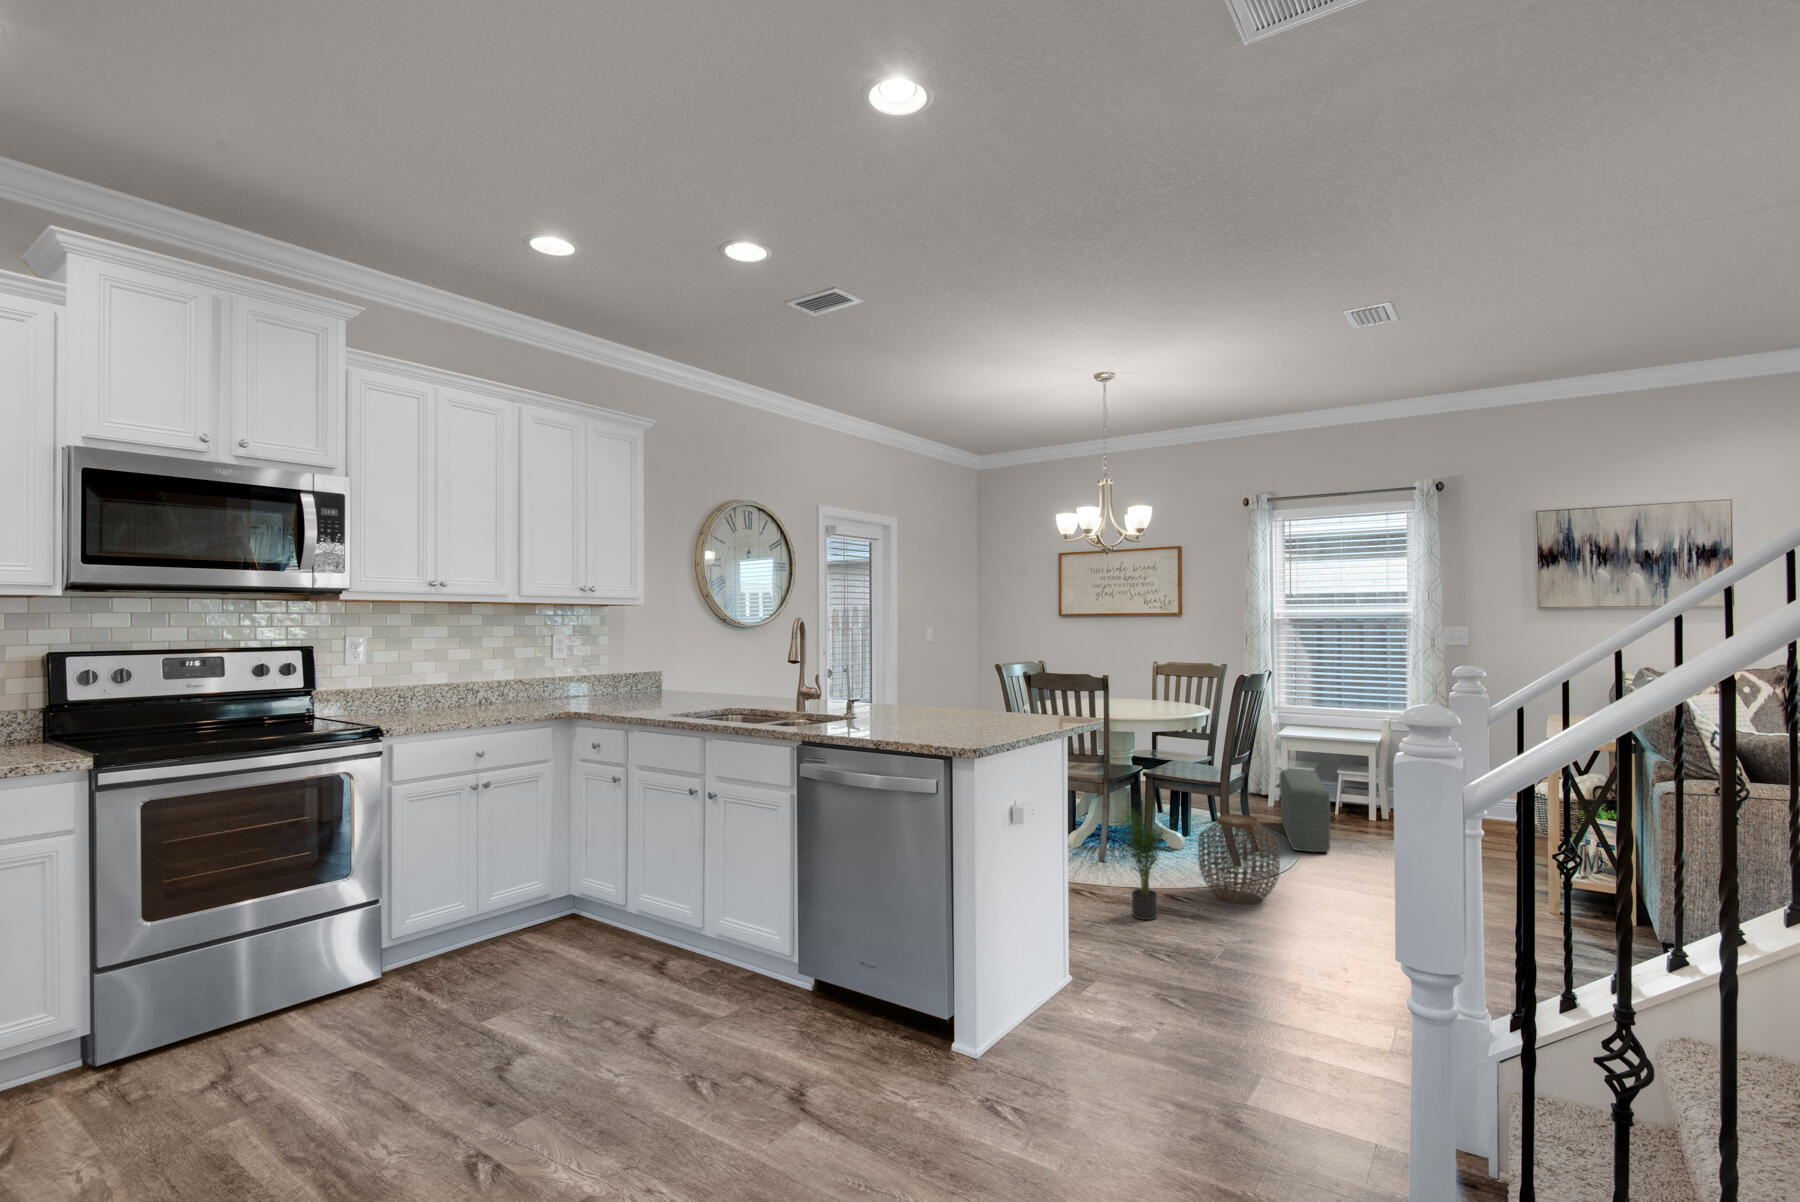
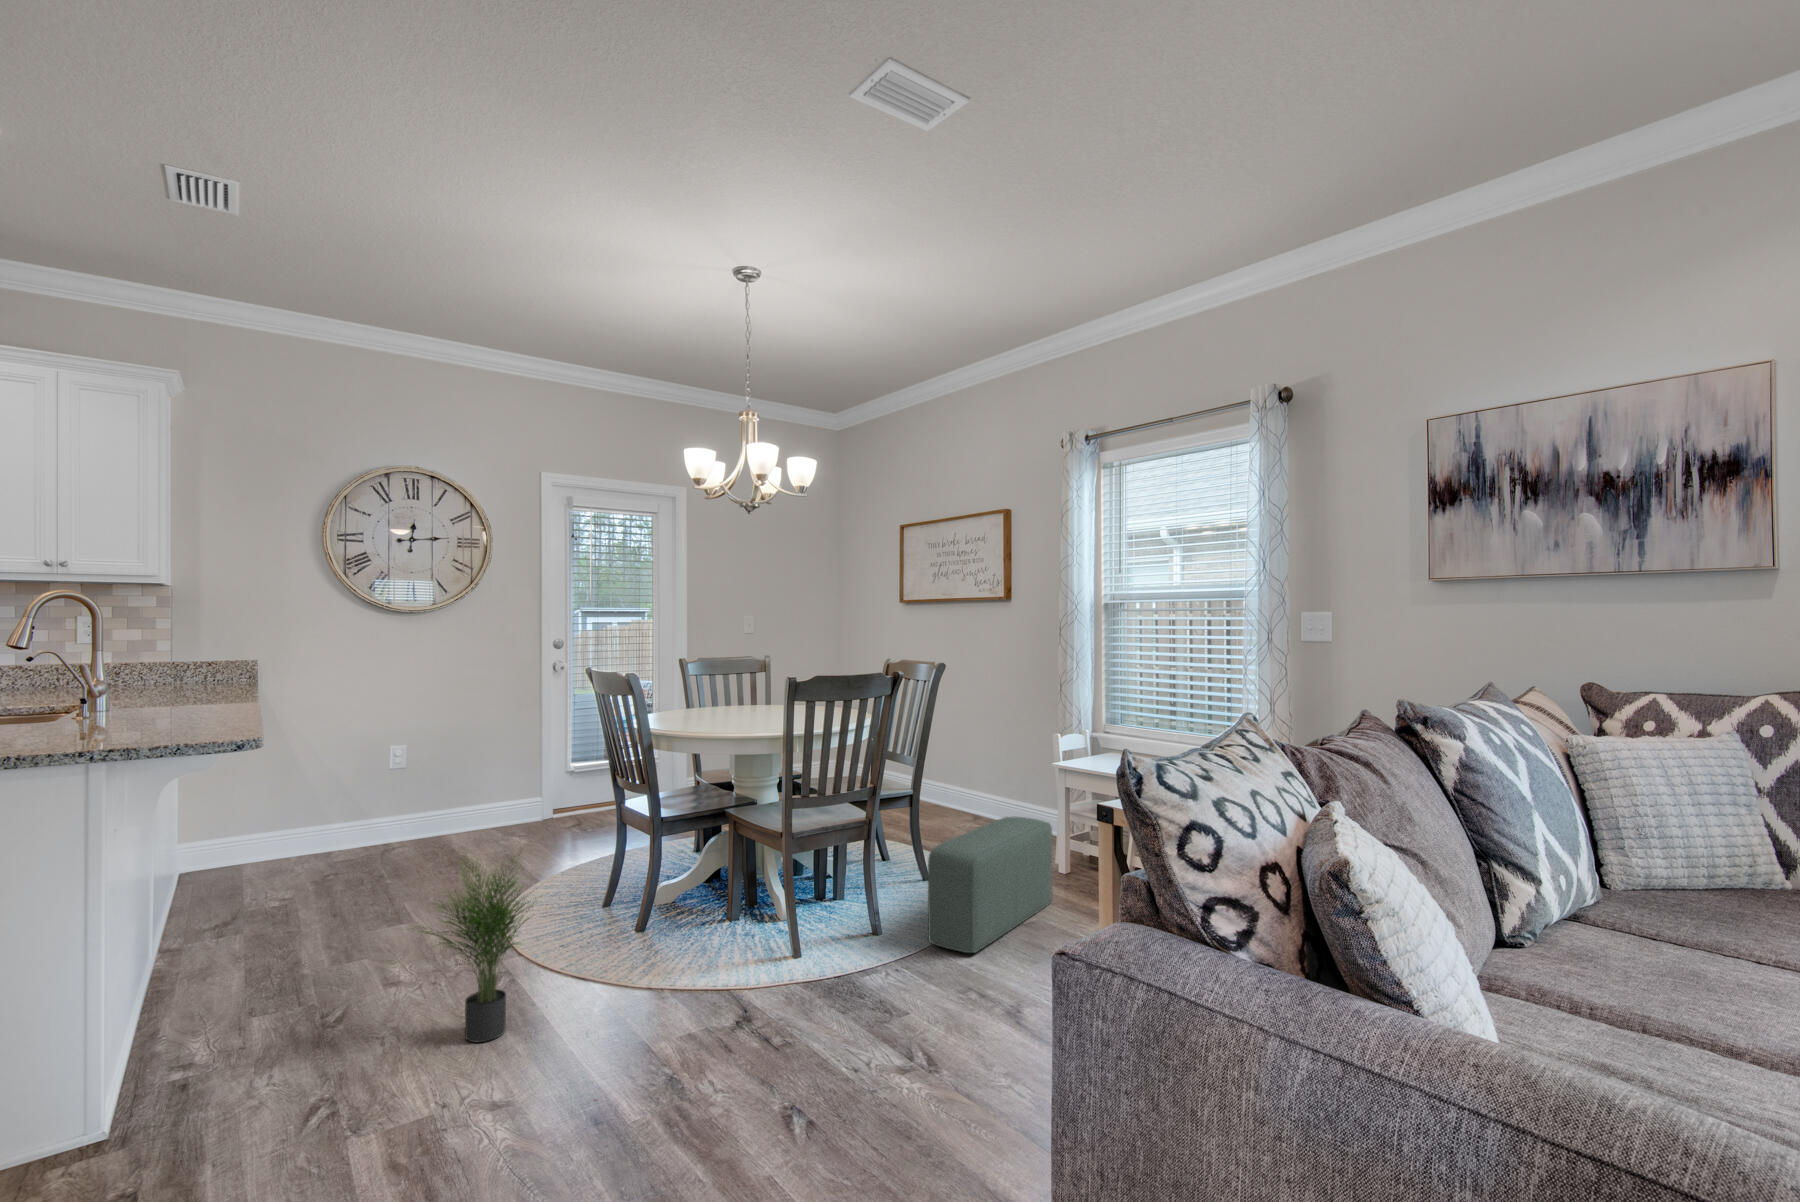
woven basket: present [1198,814,1280,904] -> none [618,885,743,1036]

